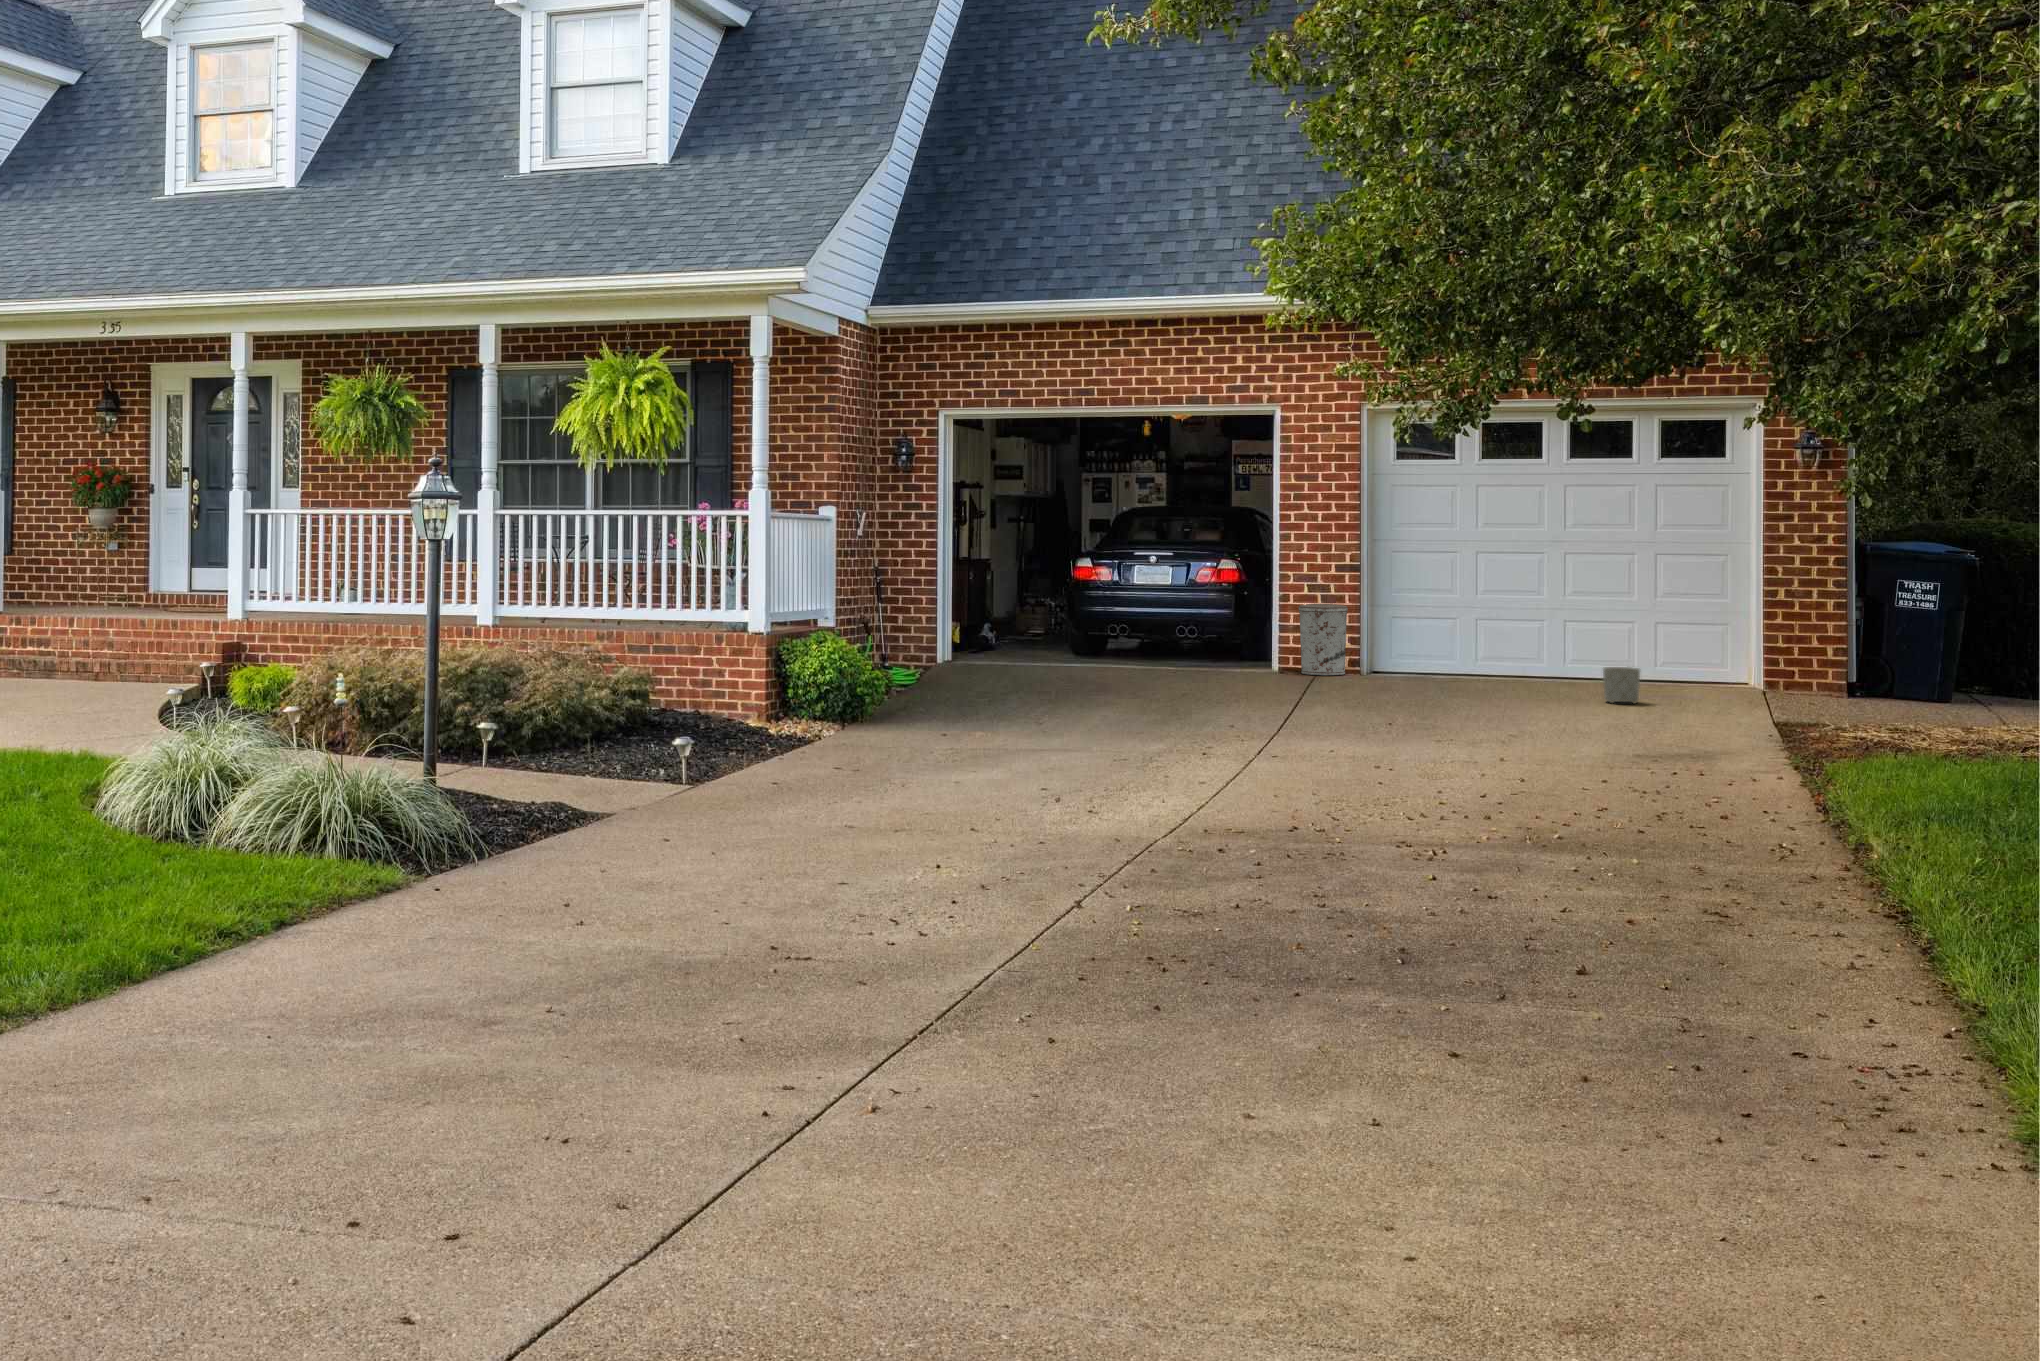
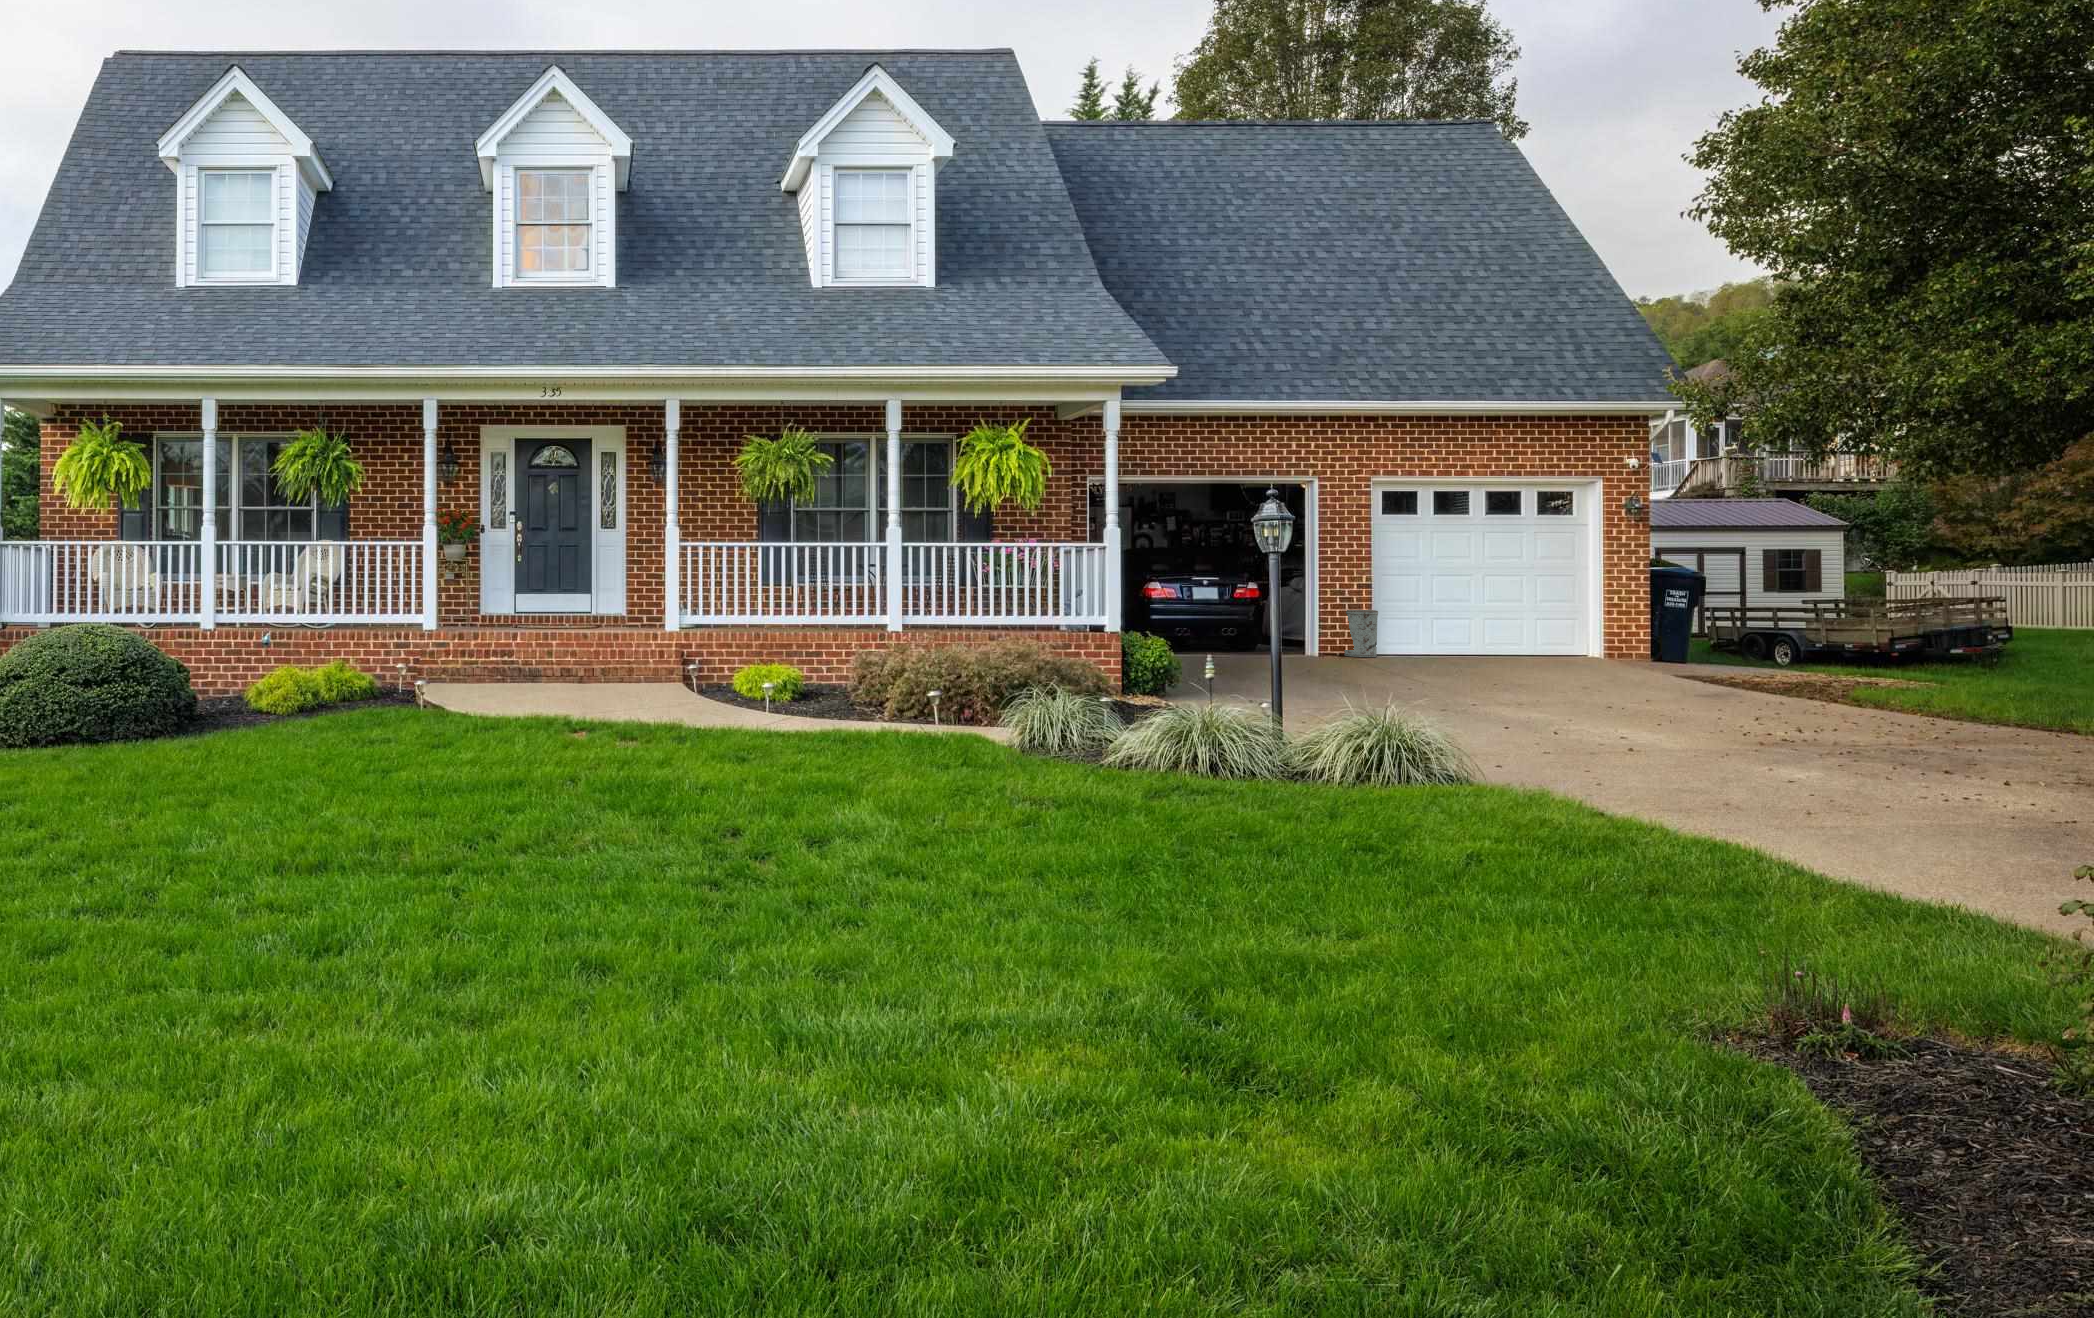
planter: present [1603,667,1640,703] -> none [1610,647,1638,671]

